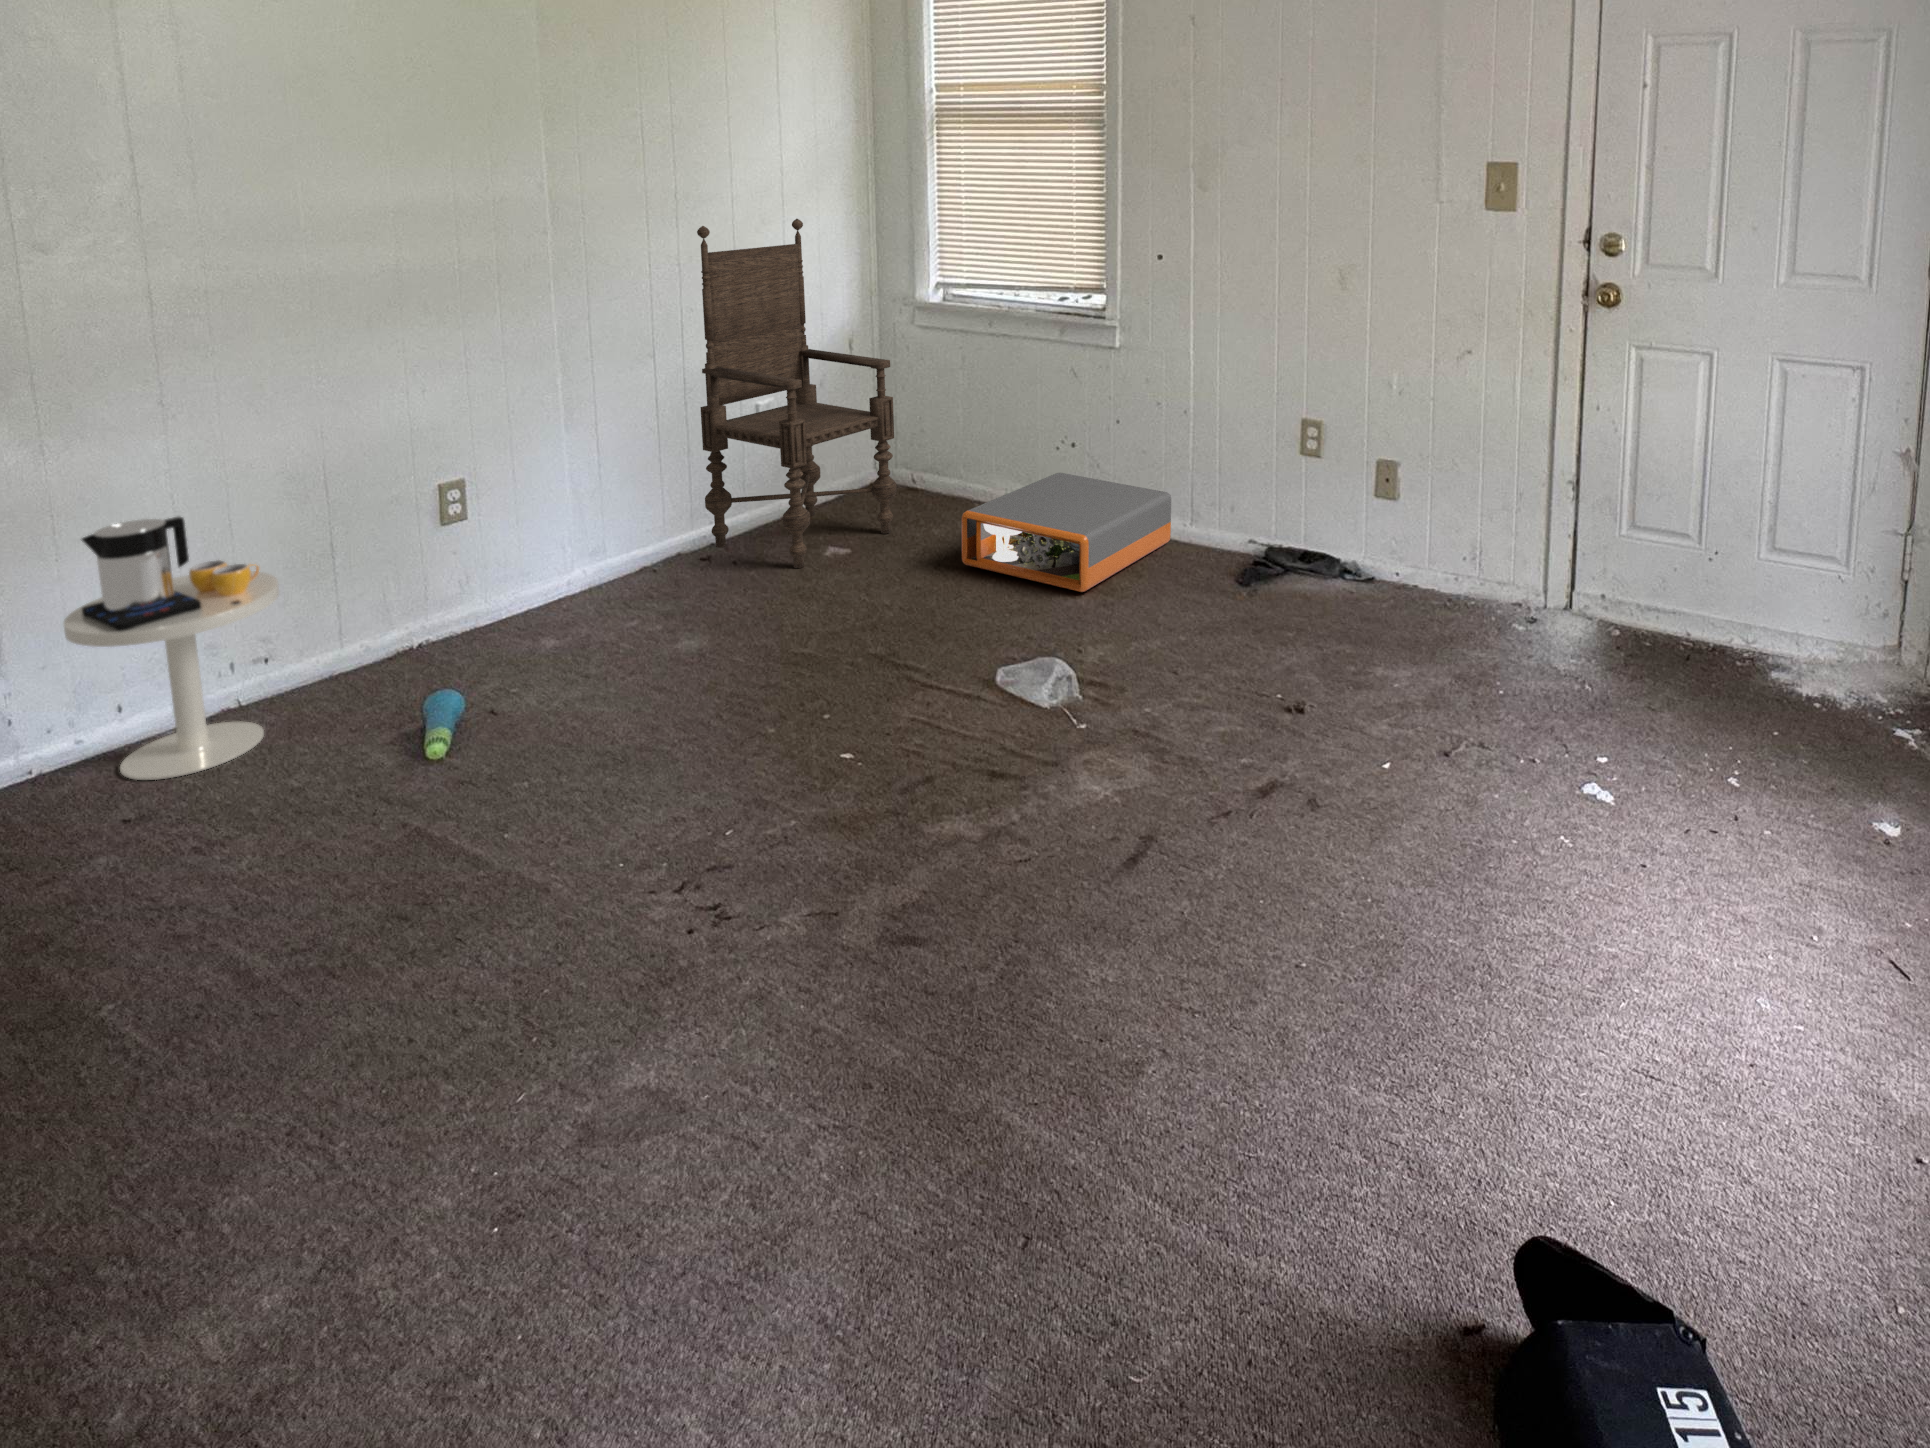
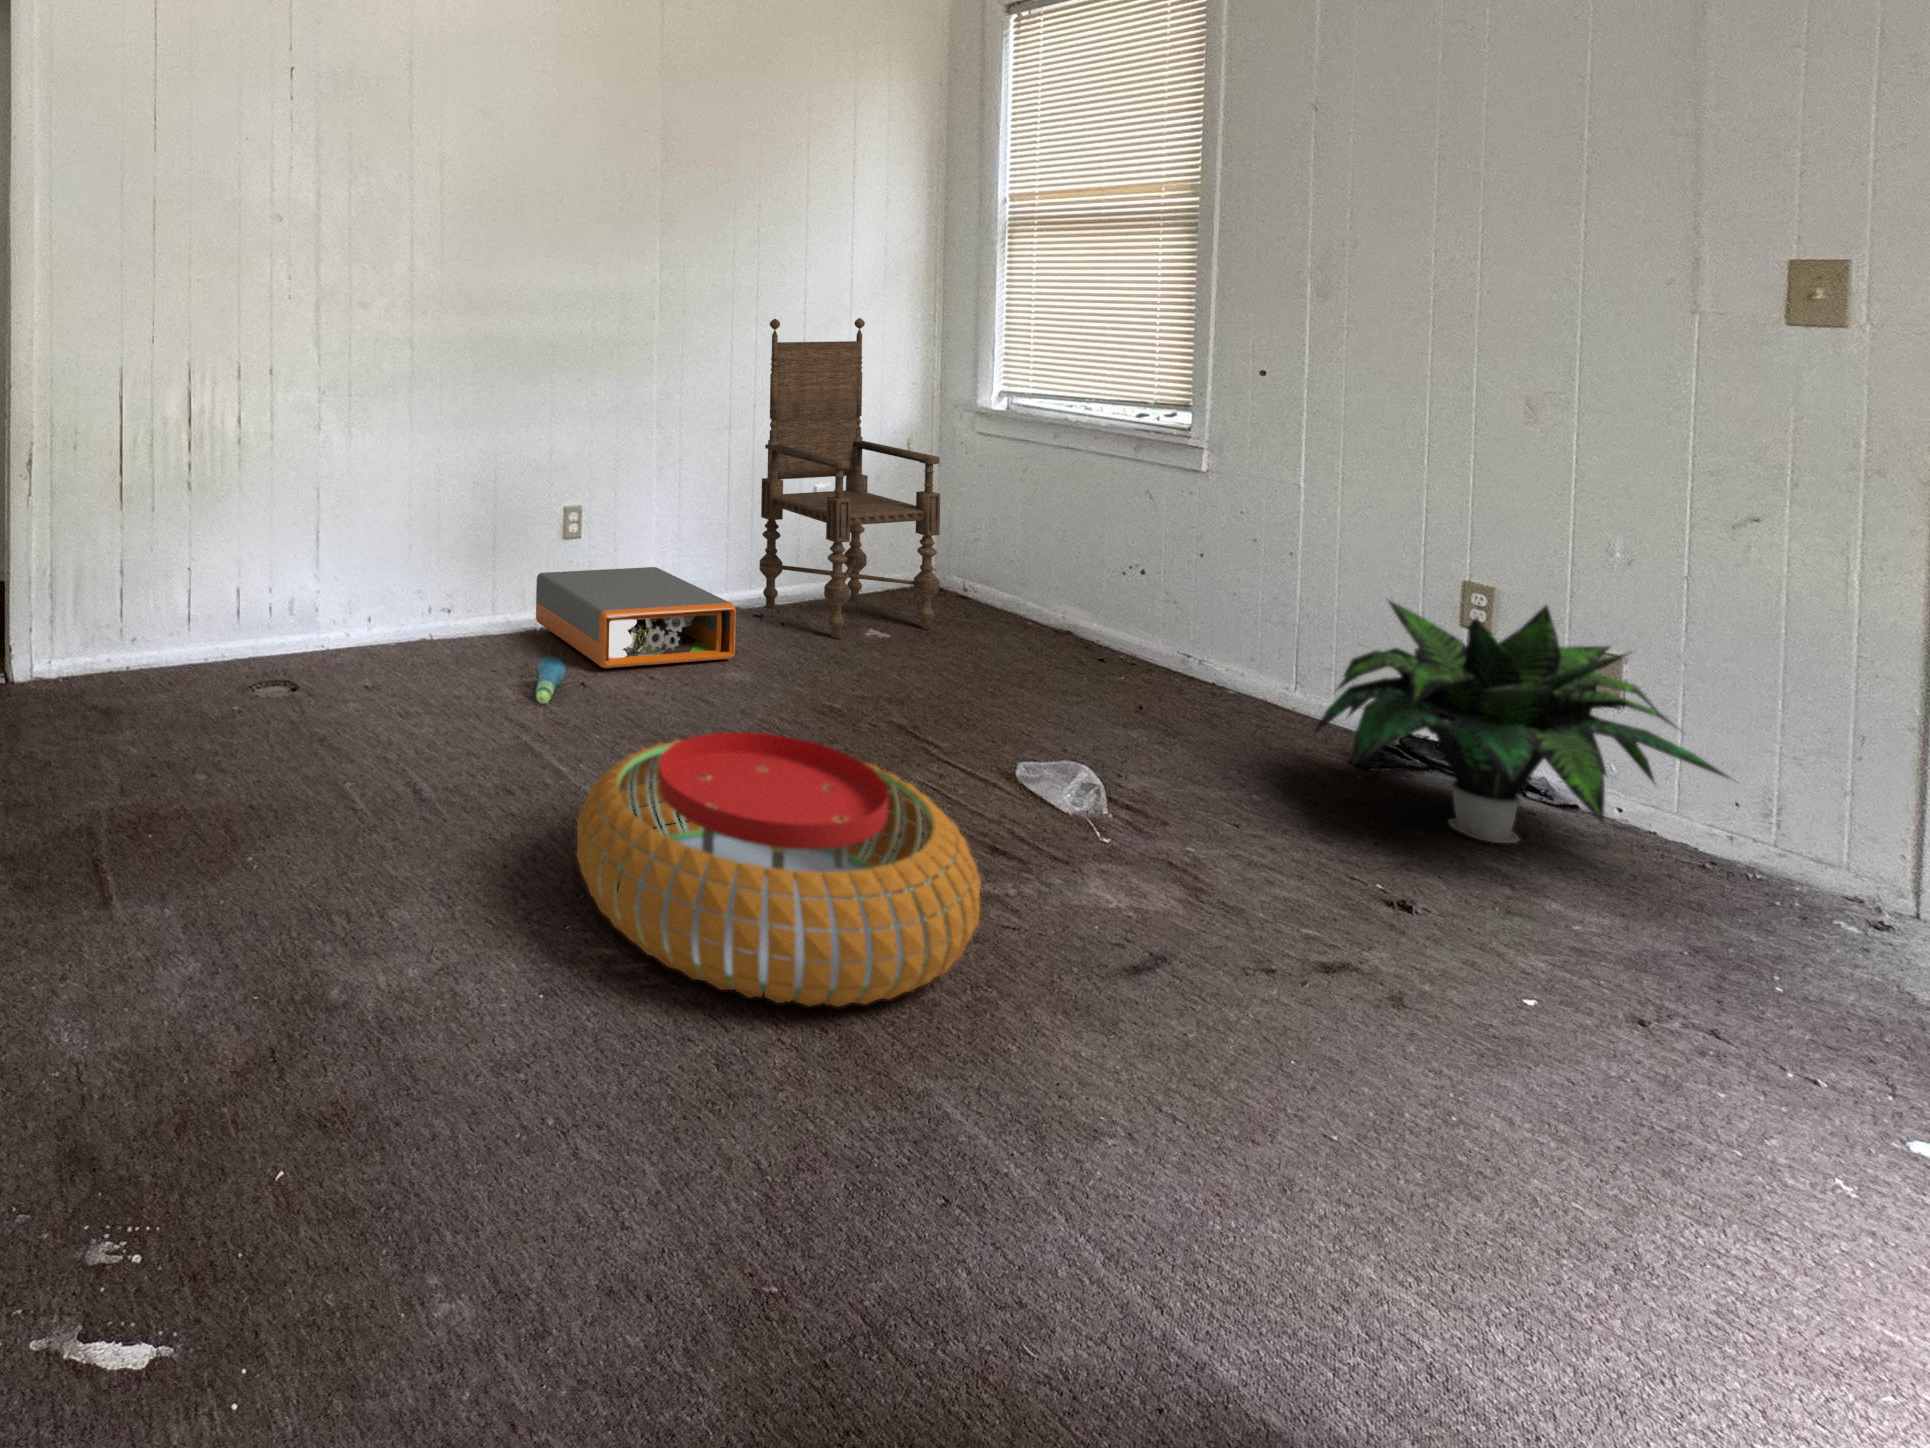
potted plant: none [1217,435,1462,625] -> present [1315,601,1736,843]
storage box: present [962,473,1171,592] -> present [536,567,736,668]
side table: present [64,517,279,780] -> none [357,486,465,664]
pouf: none [512,744,1007,1121] -> present [577,732,981,1007]

